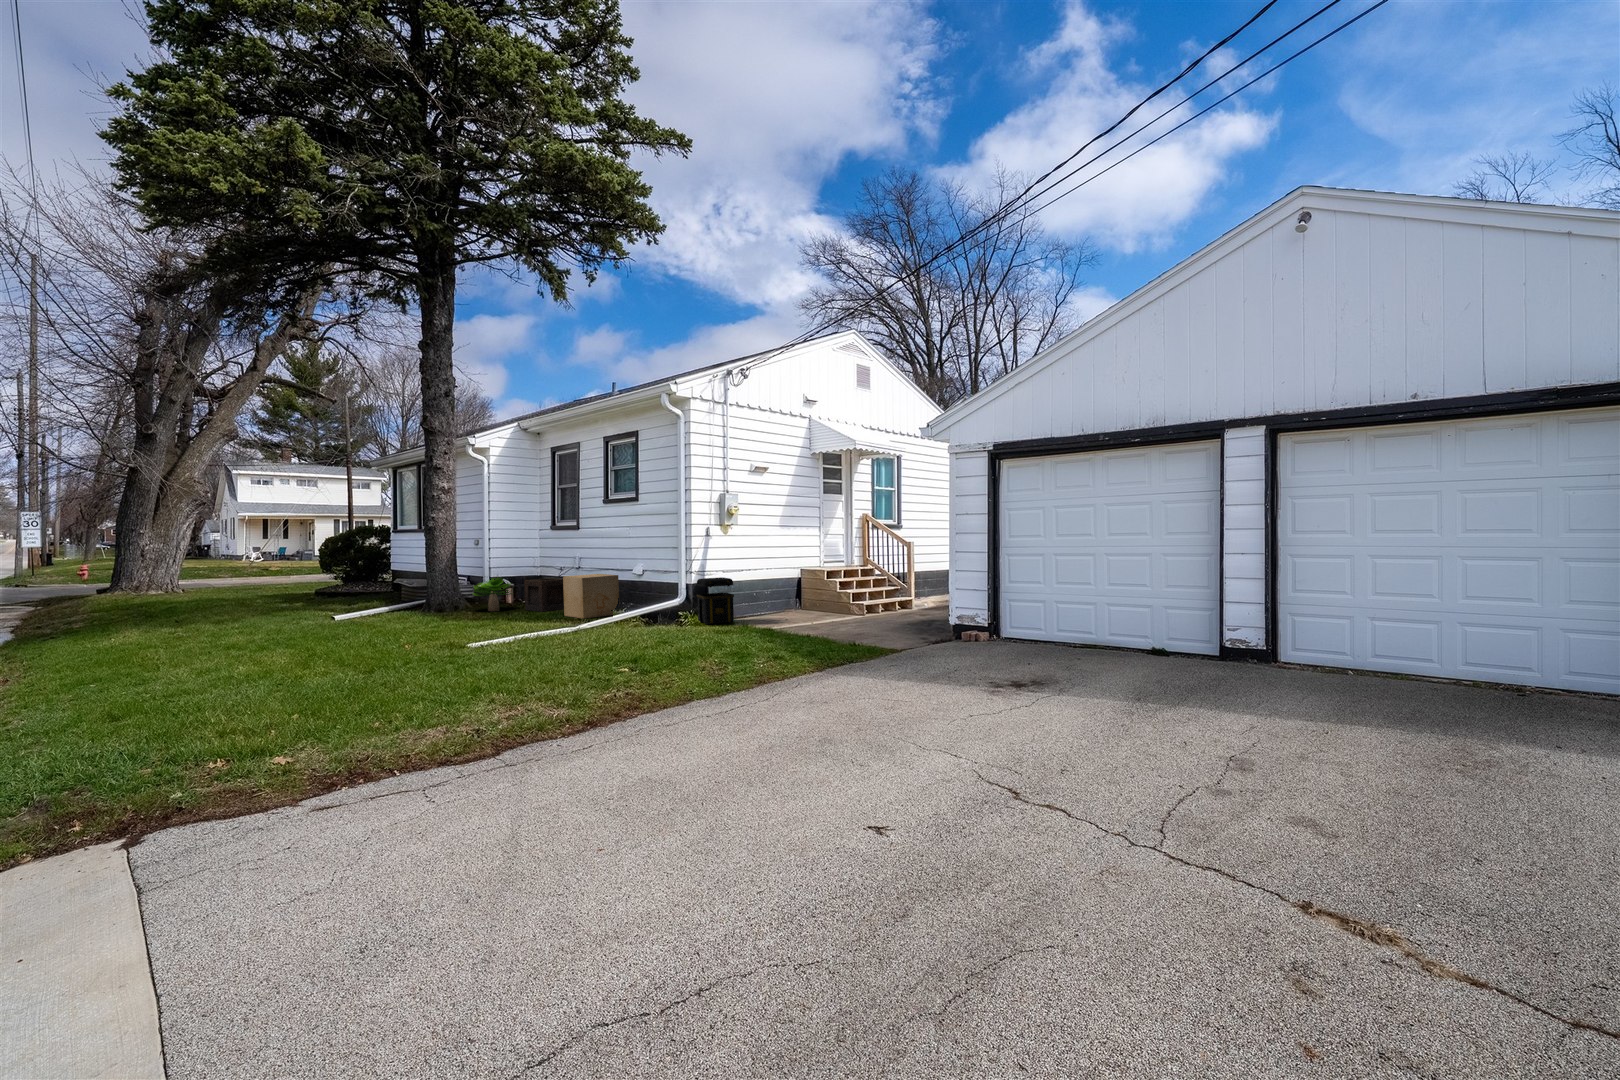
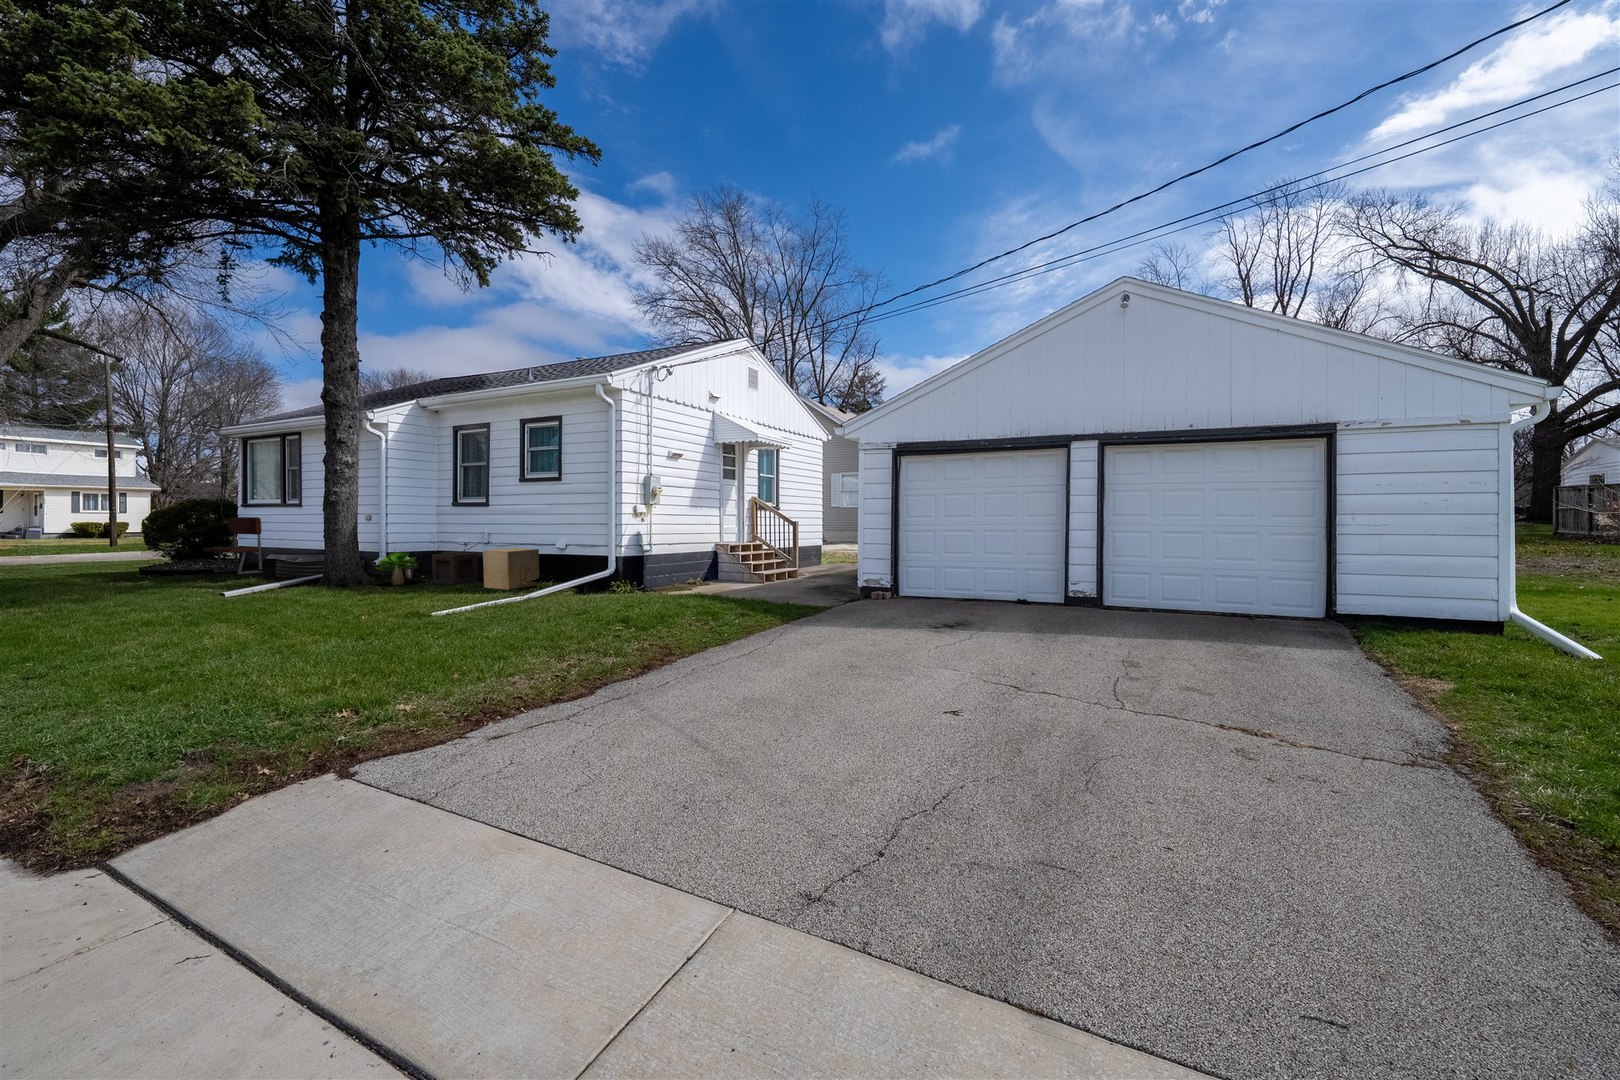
bench: none [358,543,405,598] -> present [203,517,262,574]
toolbox: present [697,577,734,625] -> none [627,551,663,592]

